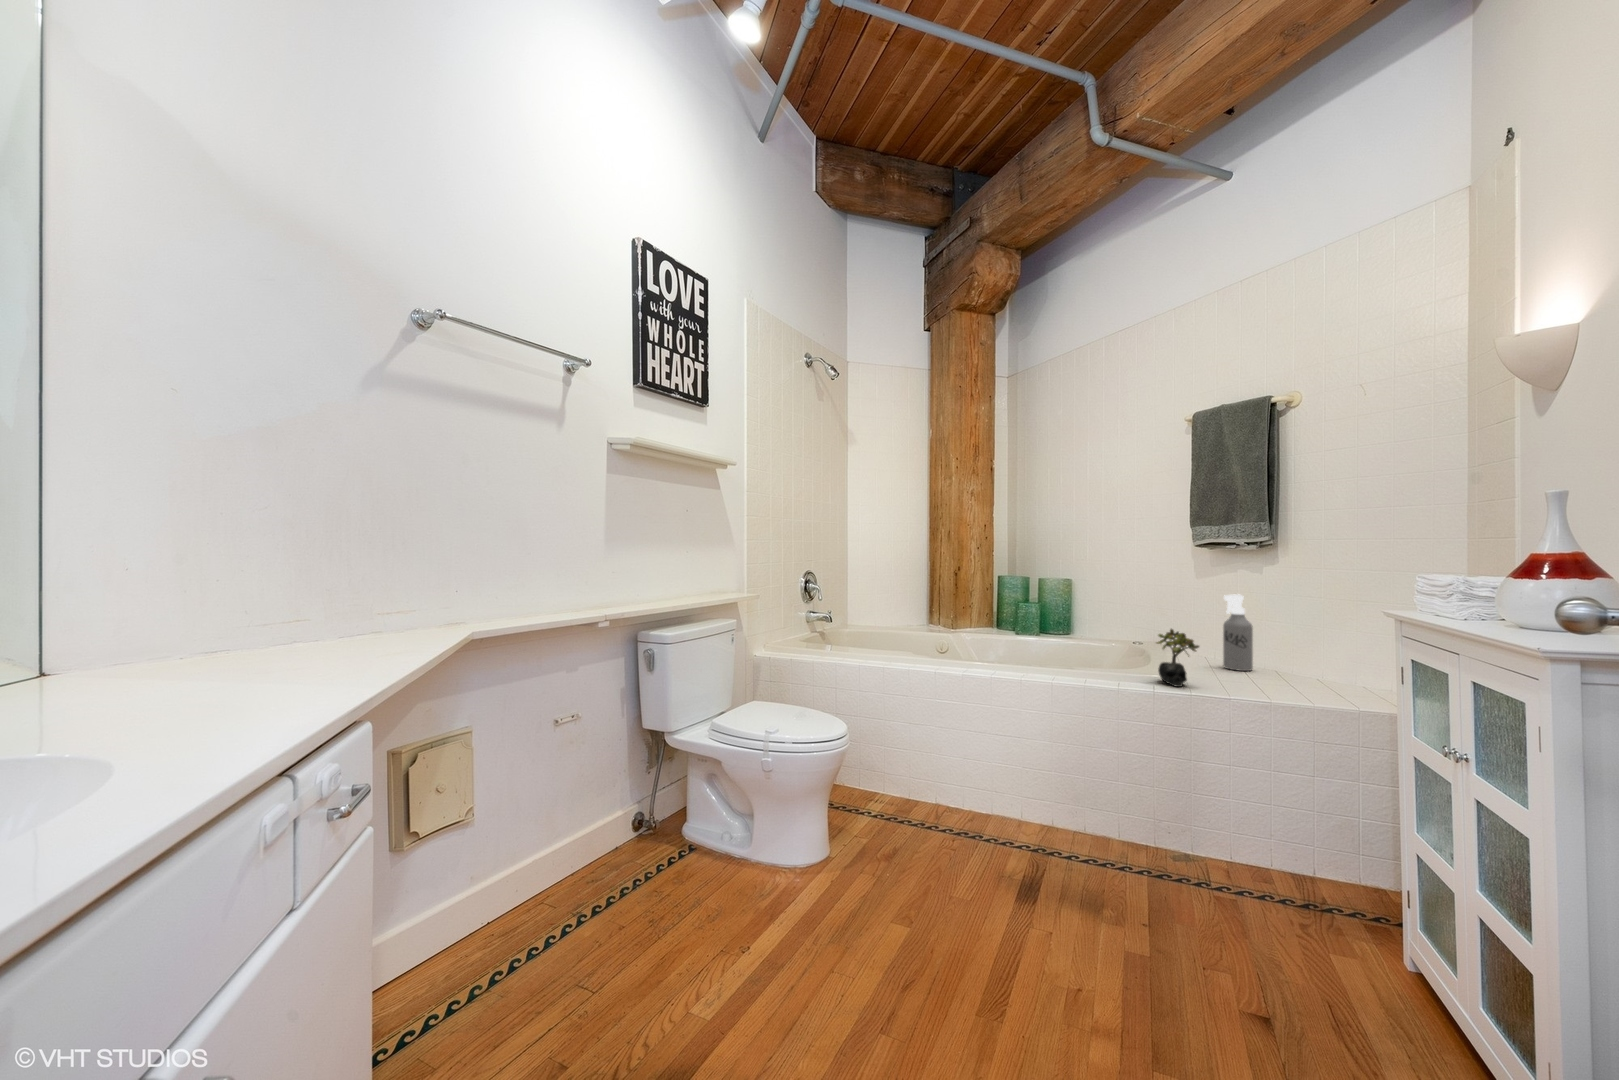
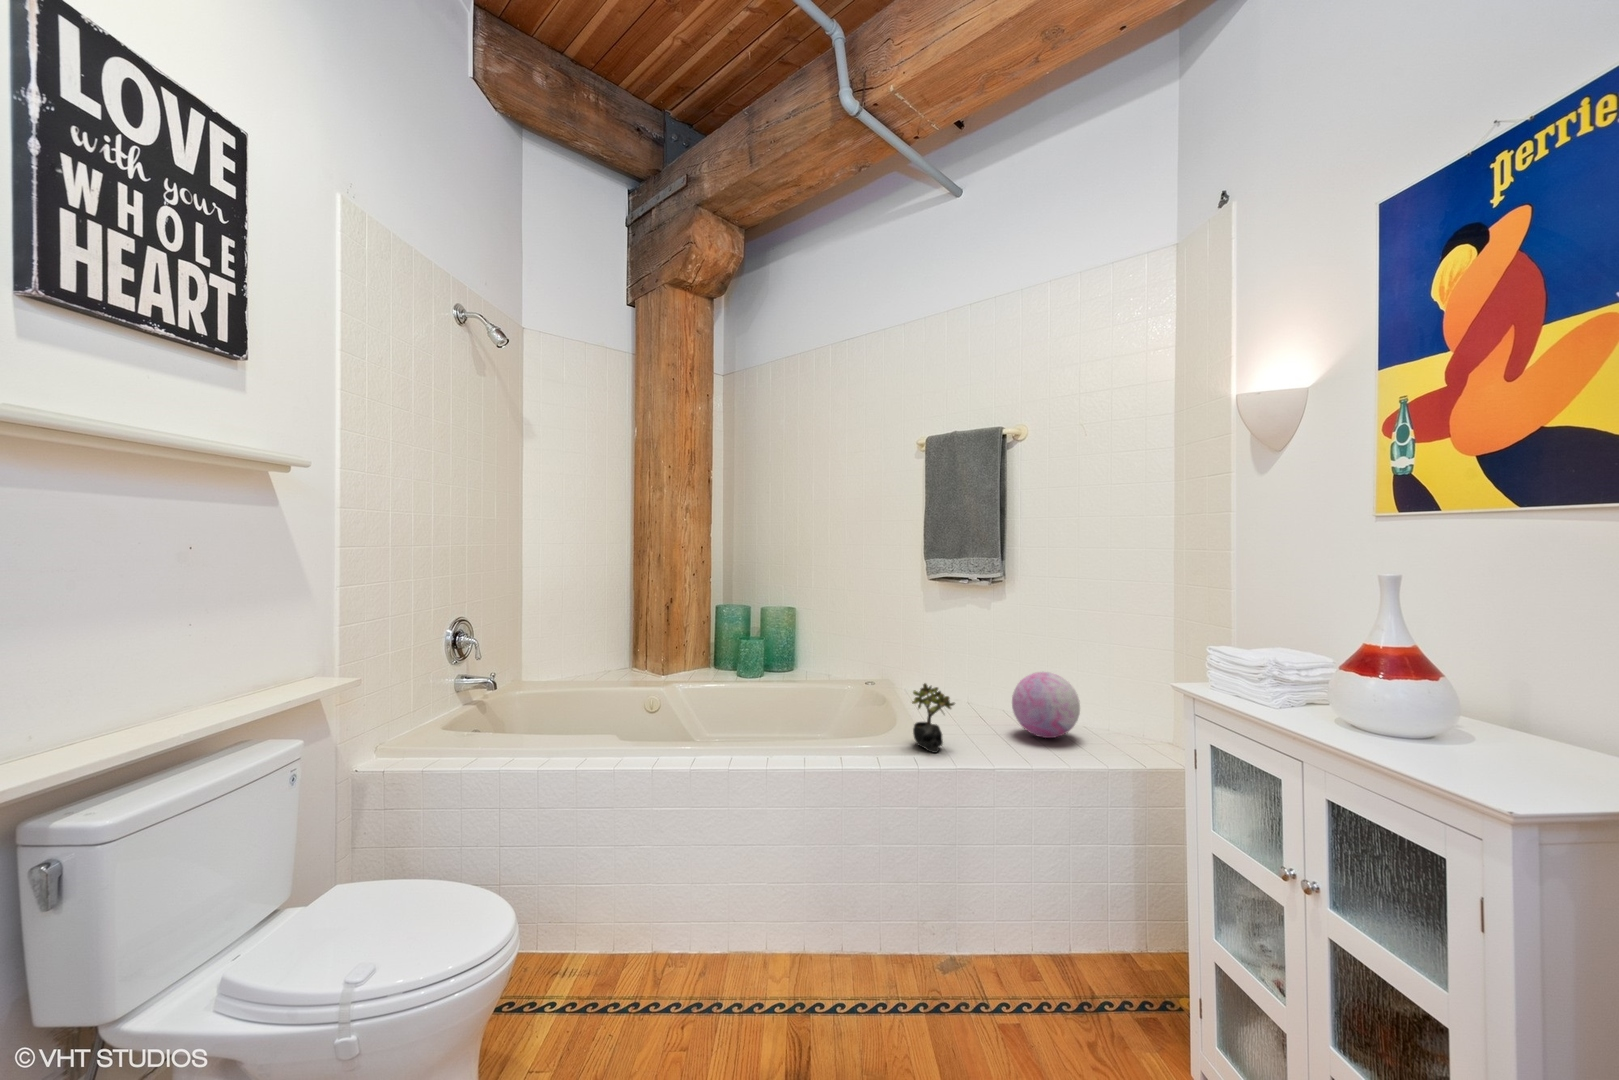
spray bottle: present [1223,595,1253,671] -> none [961,633,986,715]
decorative orb: none [1270,628,1350,690] -> present [1012,672,1080,738]

